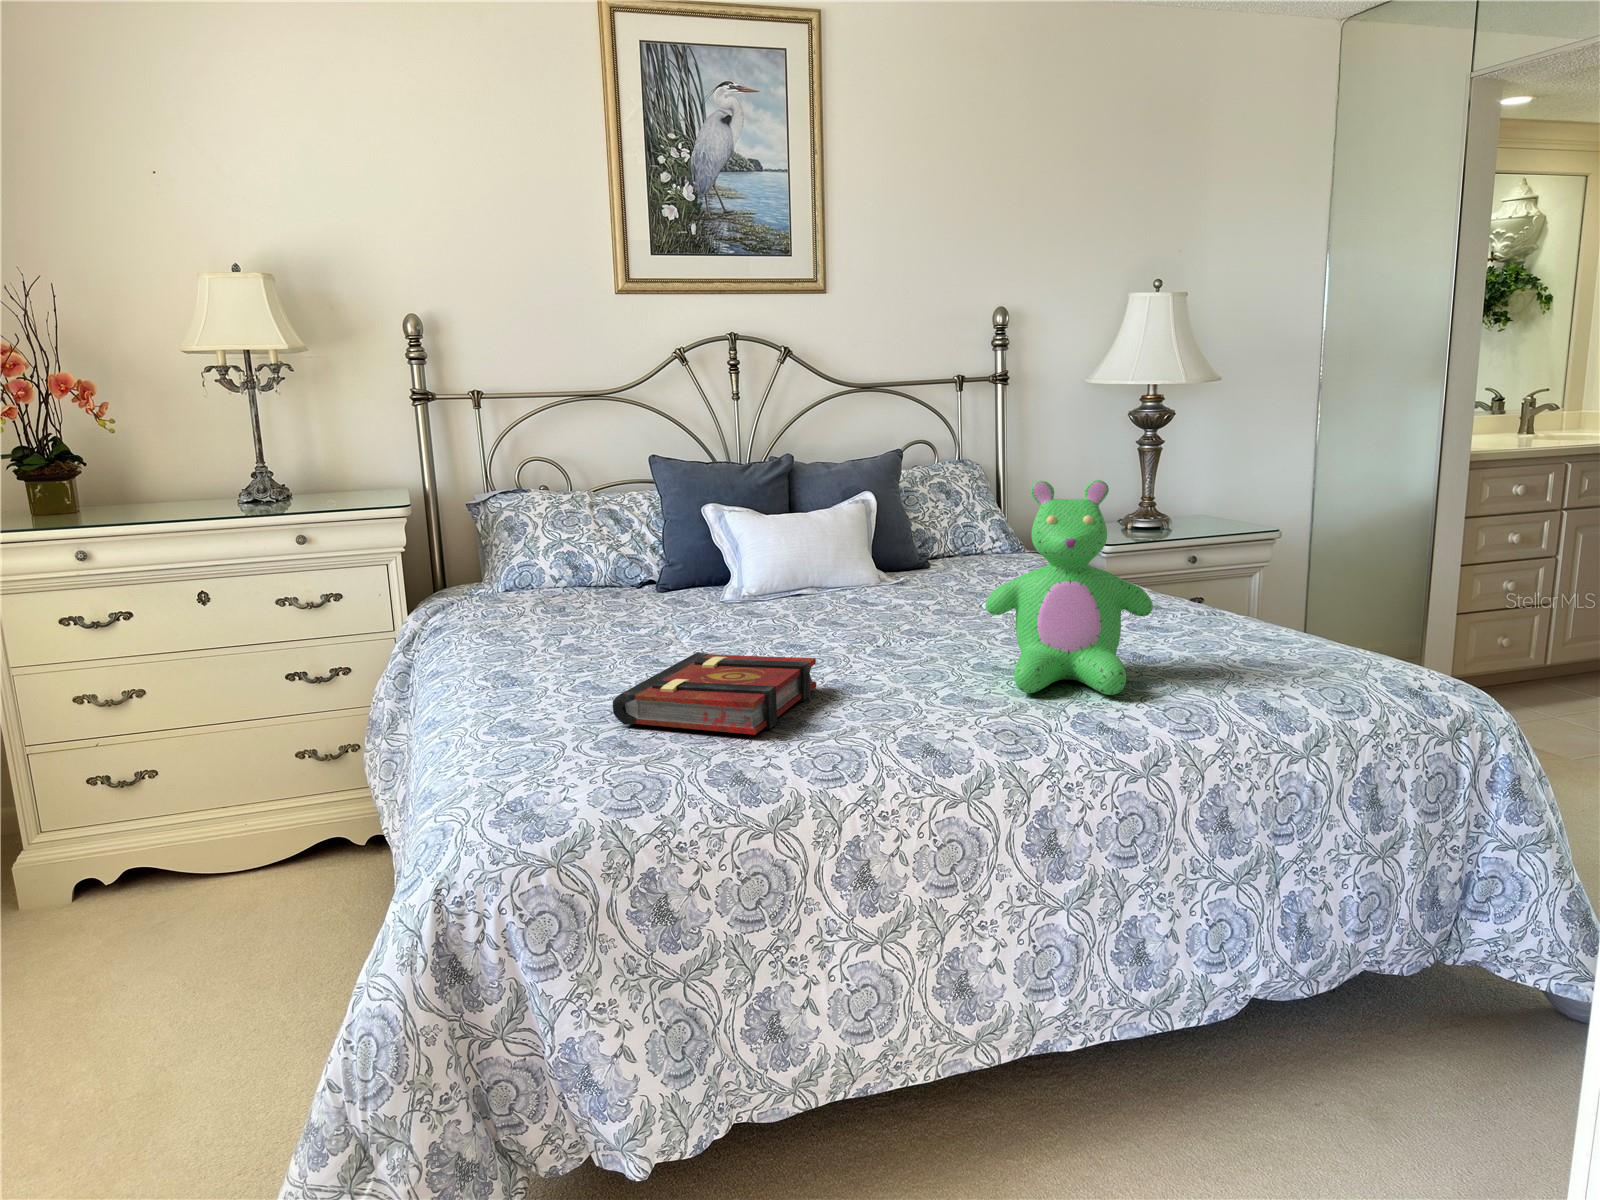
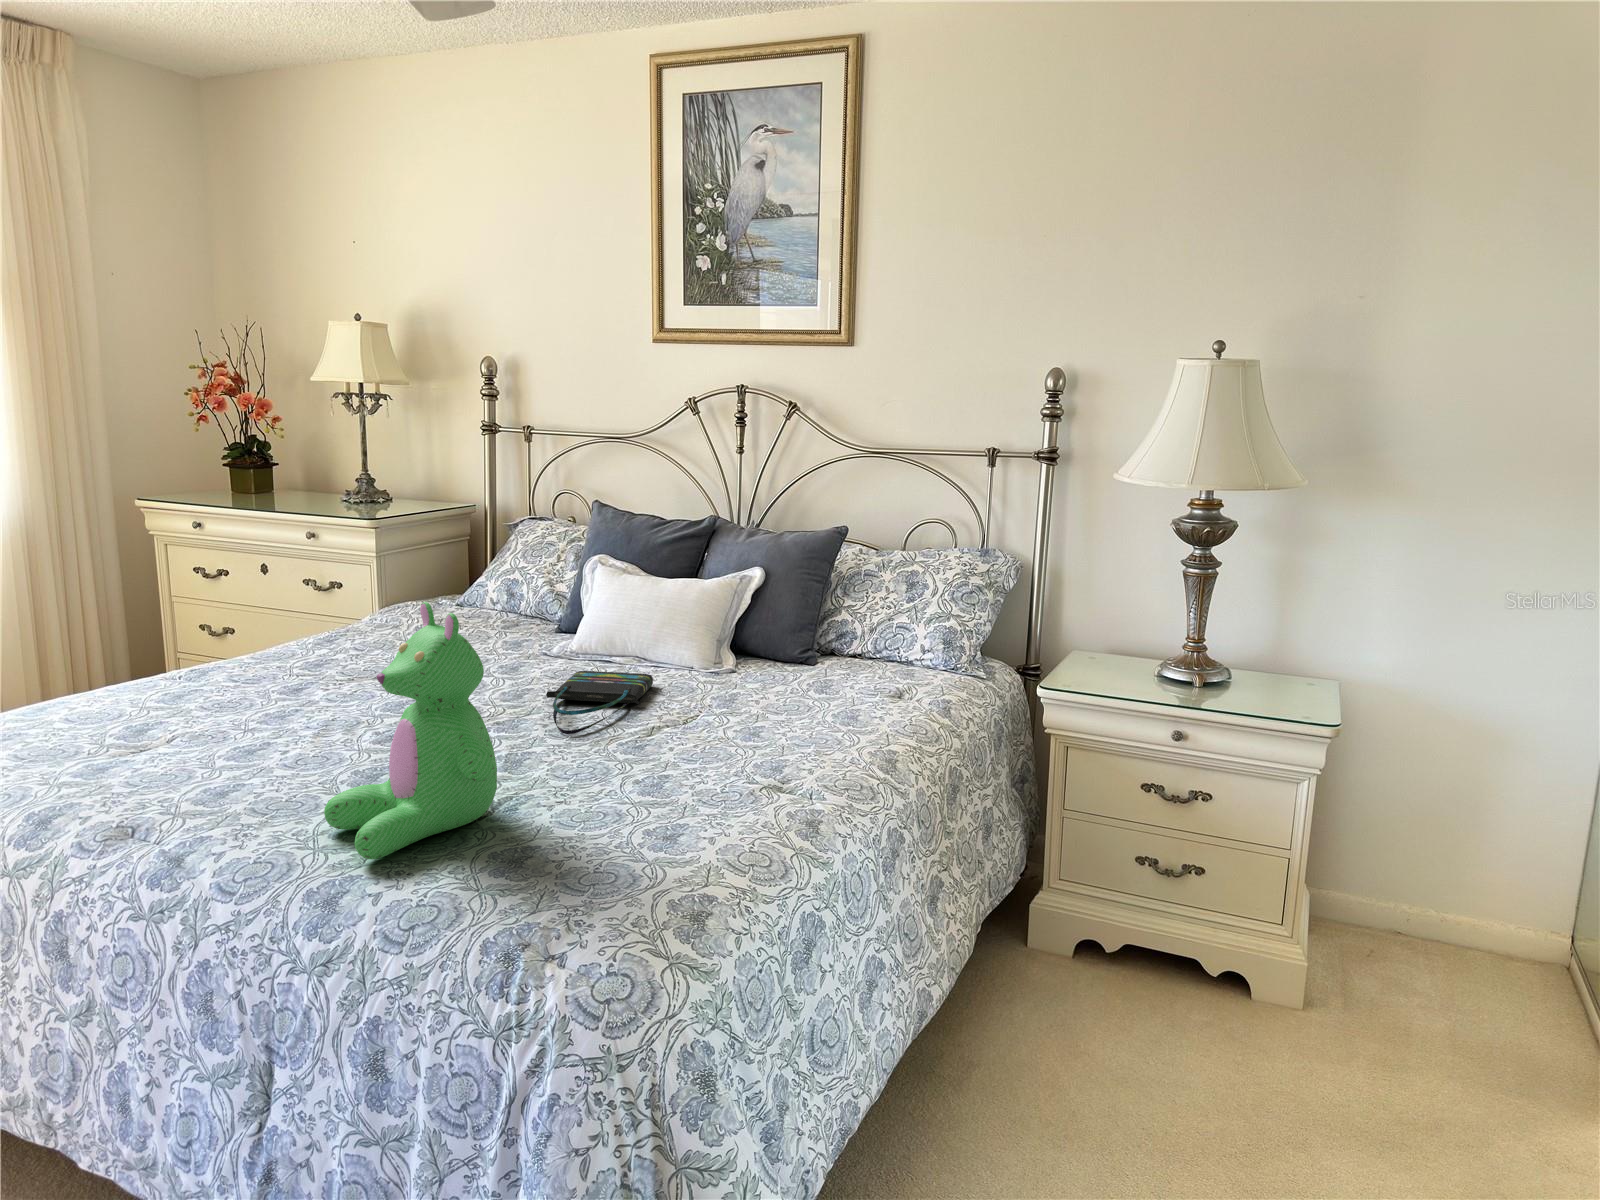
tote bag: none [830,586,956,627] -> present [546,671,653,734]
book: present [613,652,817,735] -> none [81,700,271,789]

